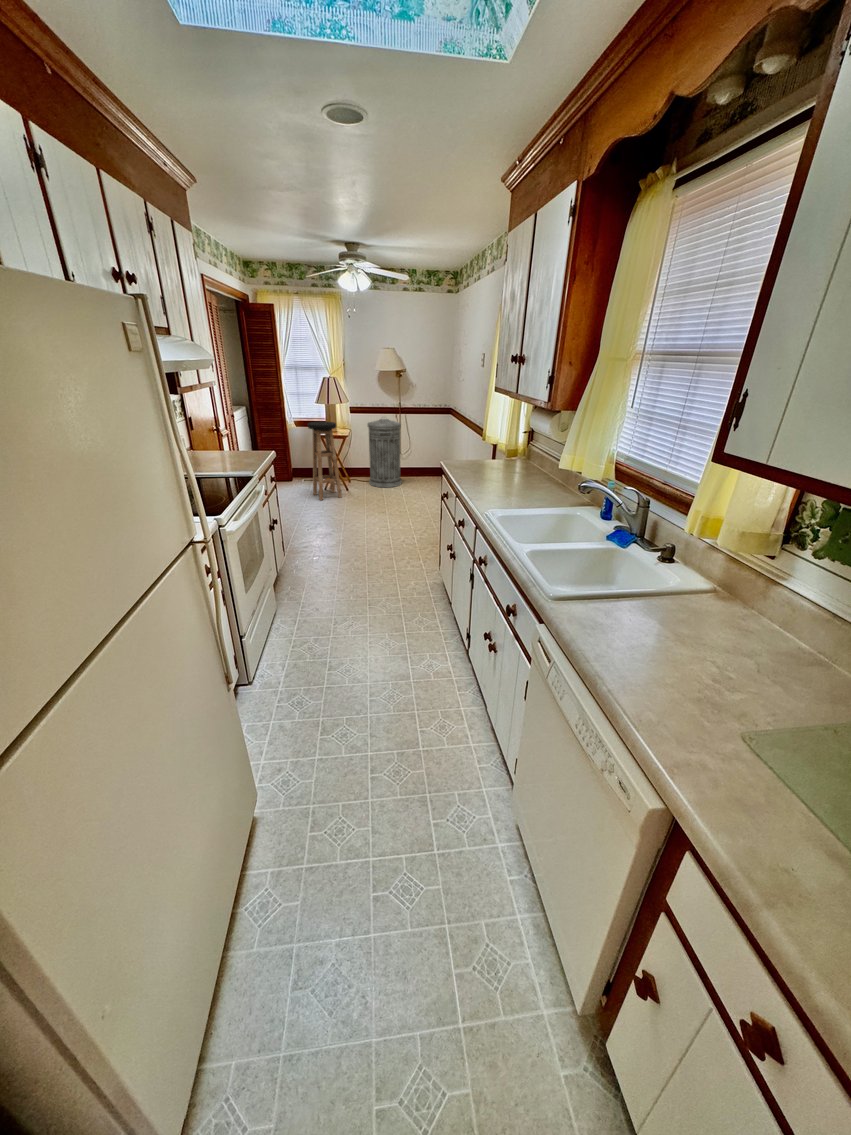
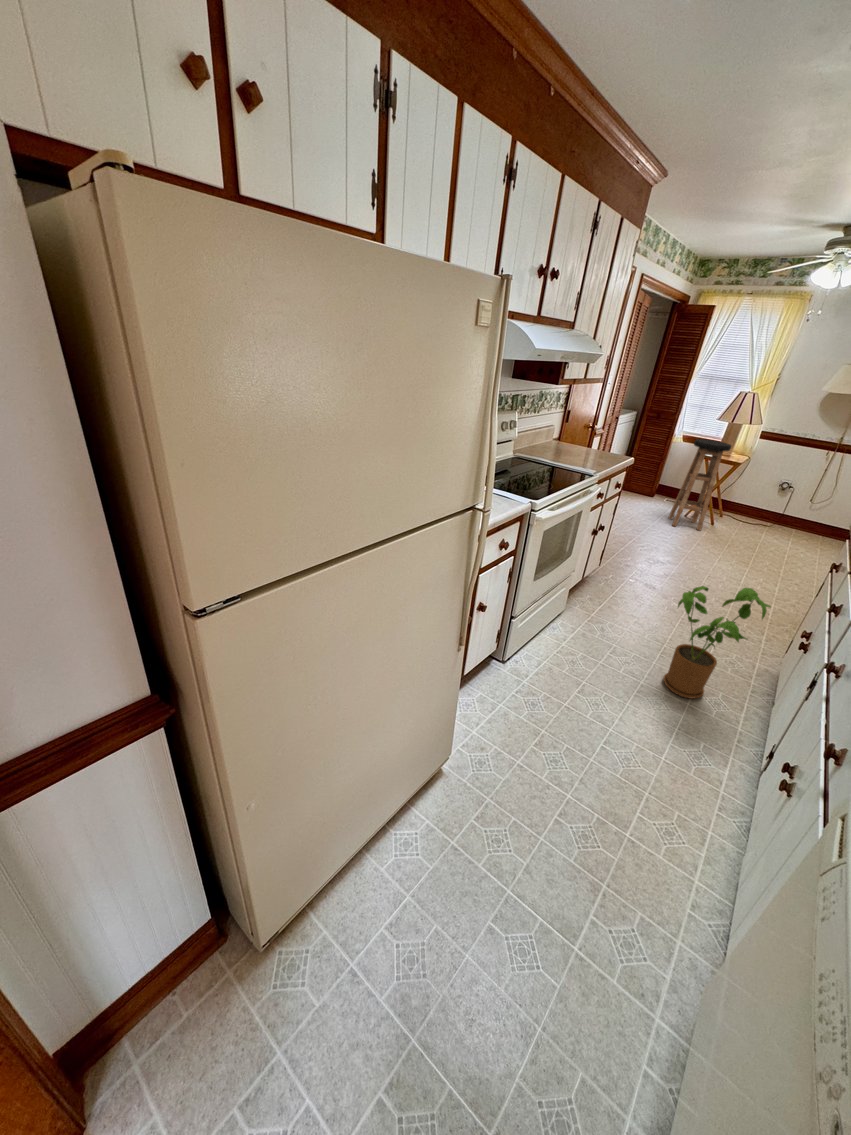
trash can: present [368,419,402,488] -> none [747,450,831,540]
house plant: none [367,529,424,629] -> present [664,586,771,699]

